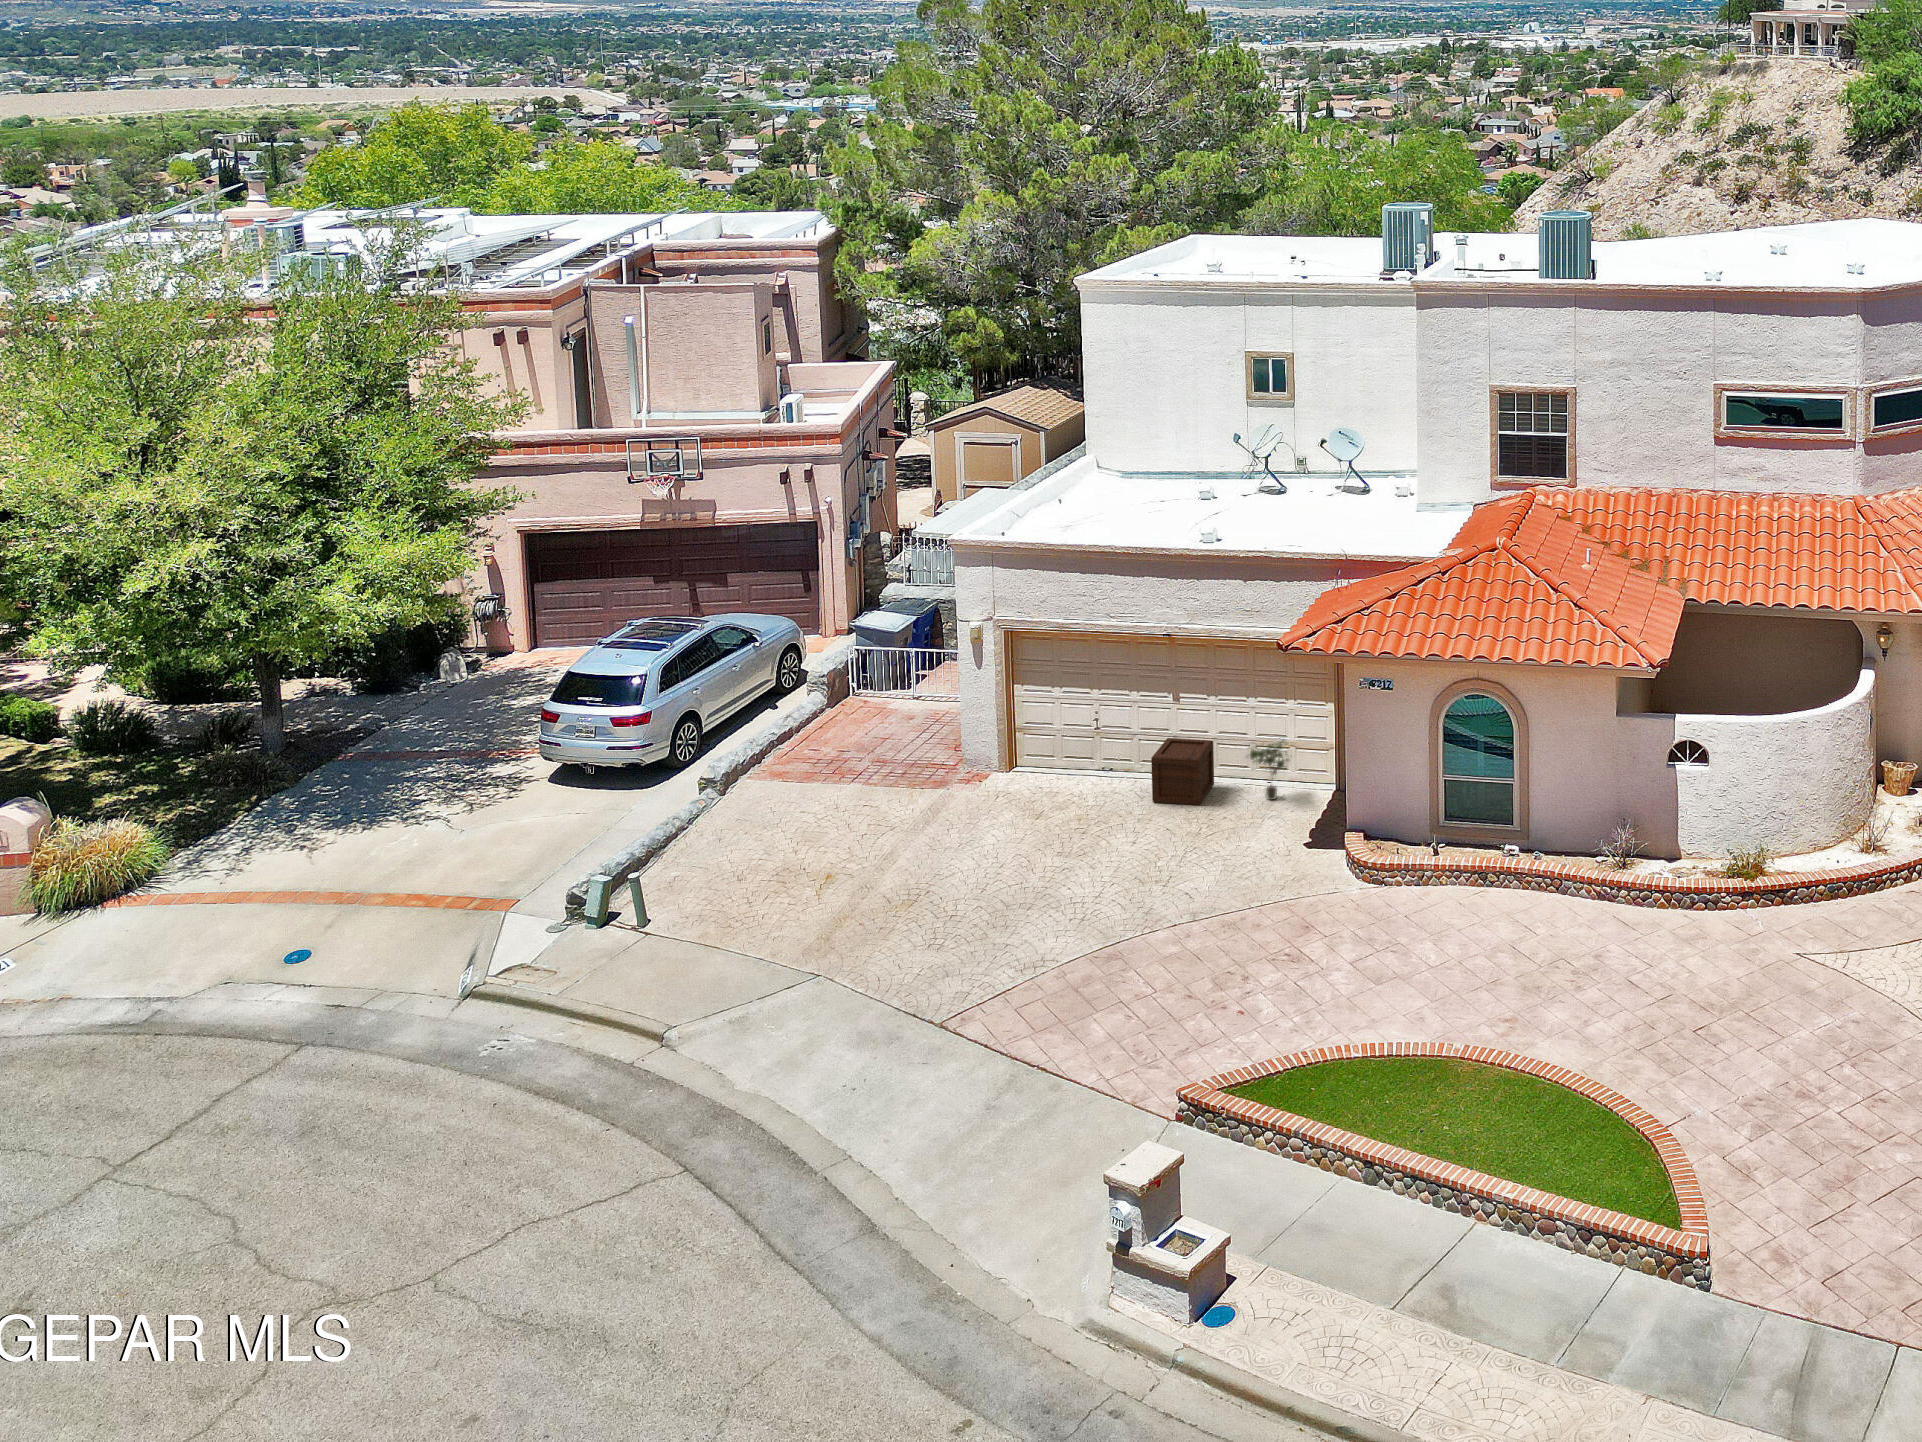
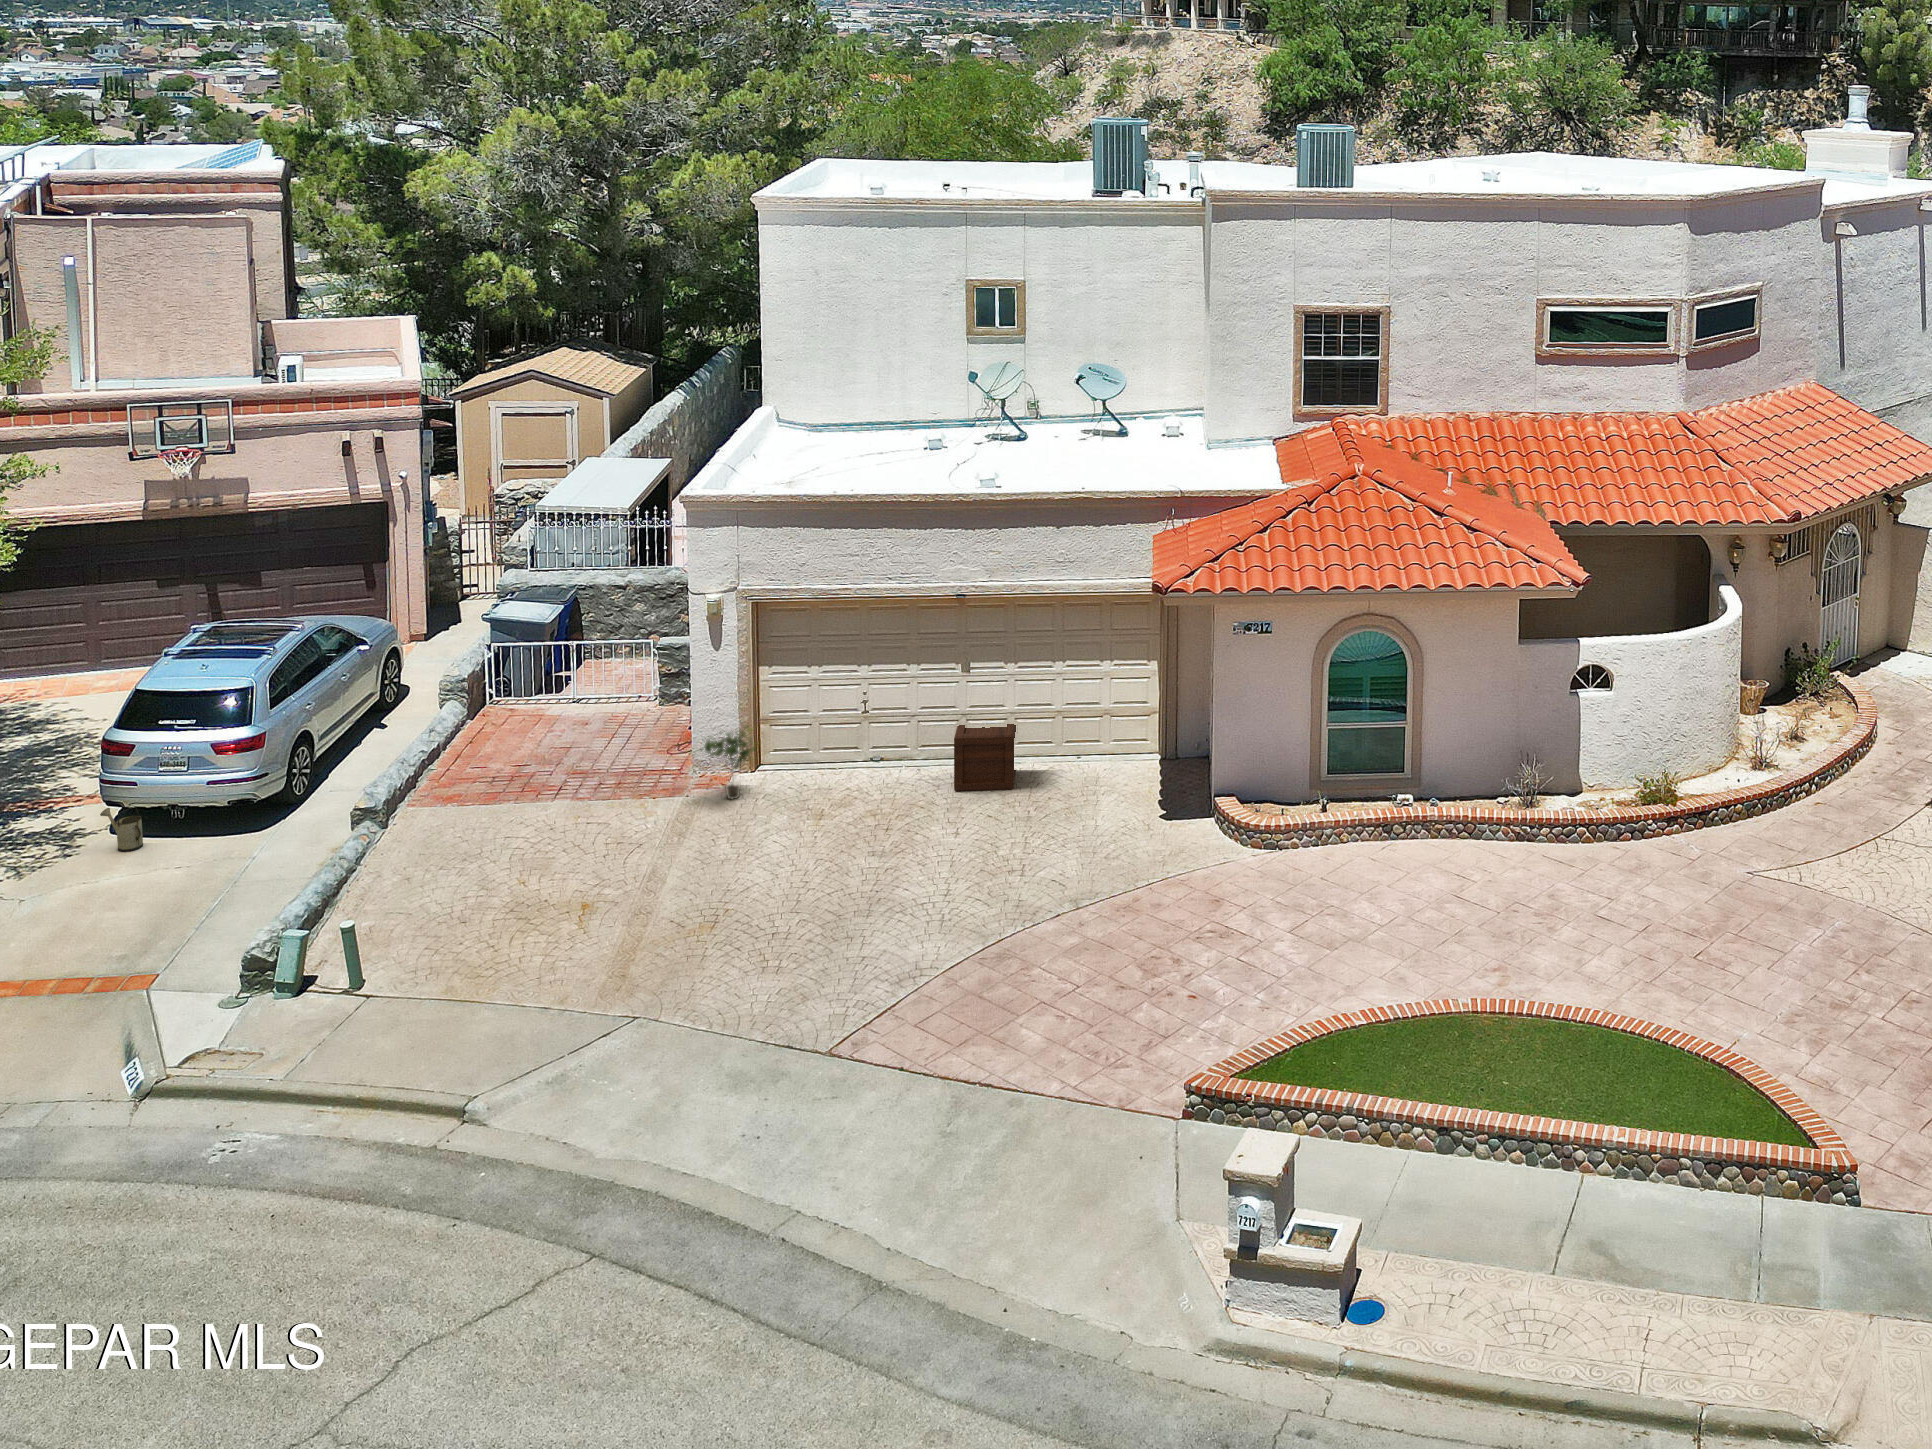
potted plant: present [1250,741,1292,800] -> present [705,726,755,799]
watering can: none [550,758,576,793] -> present [100,807,143,852]

